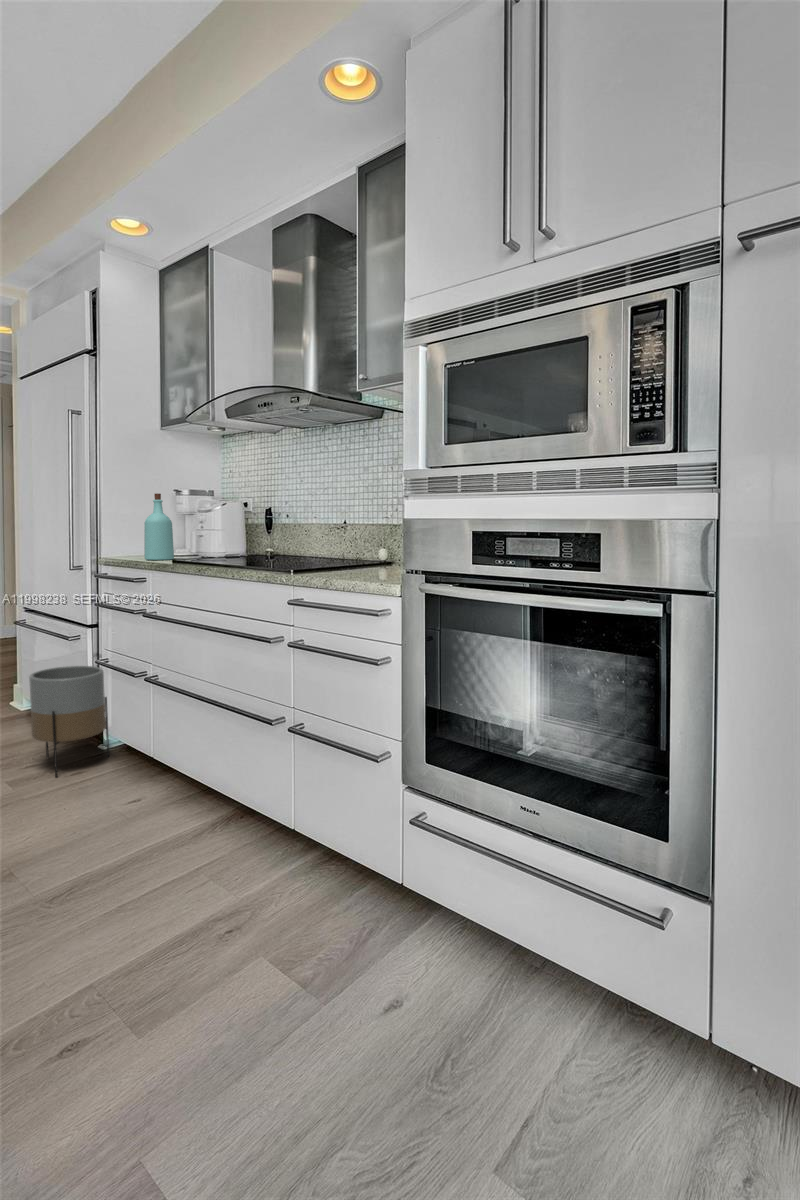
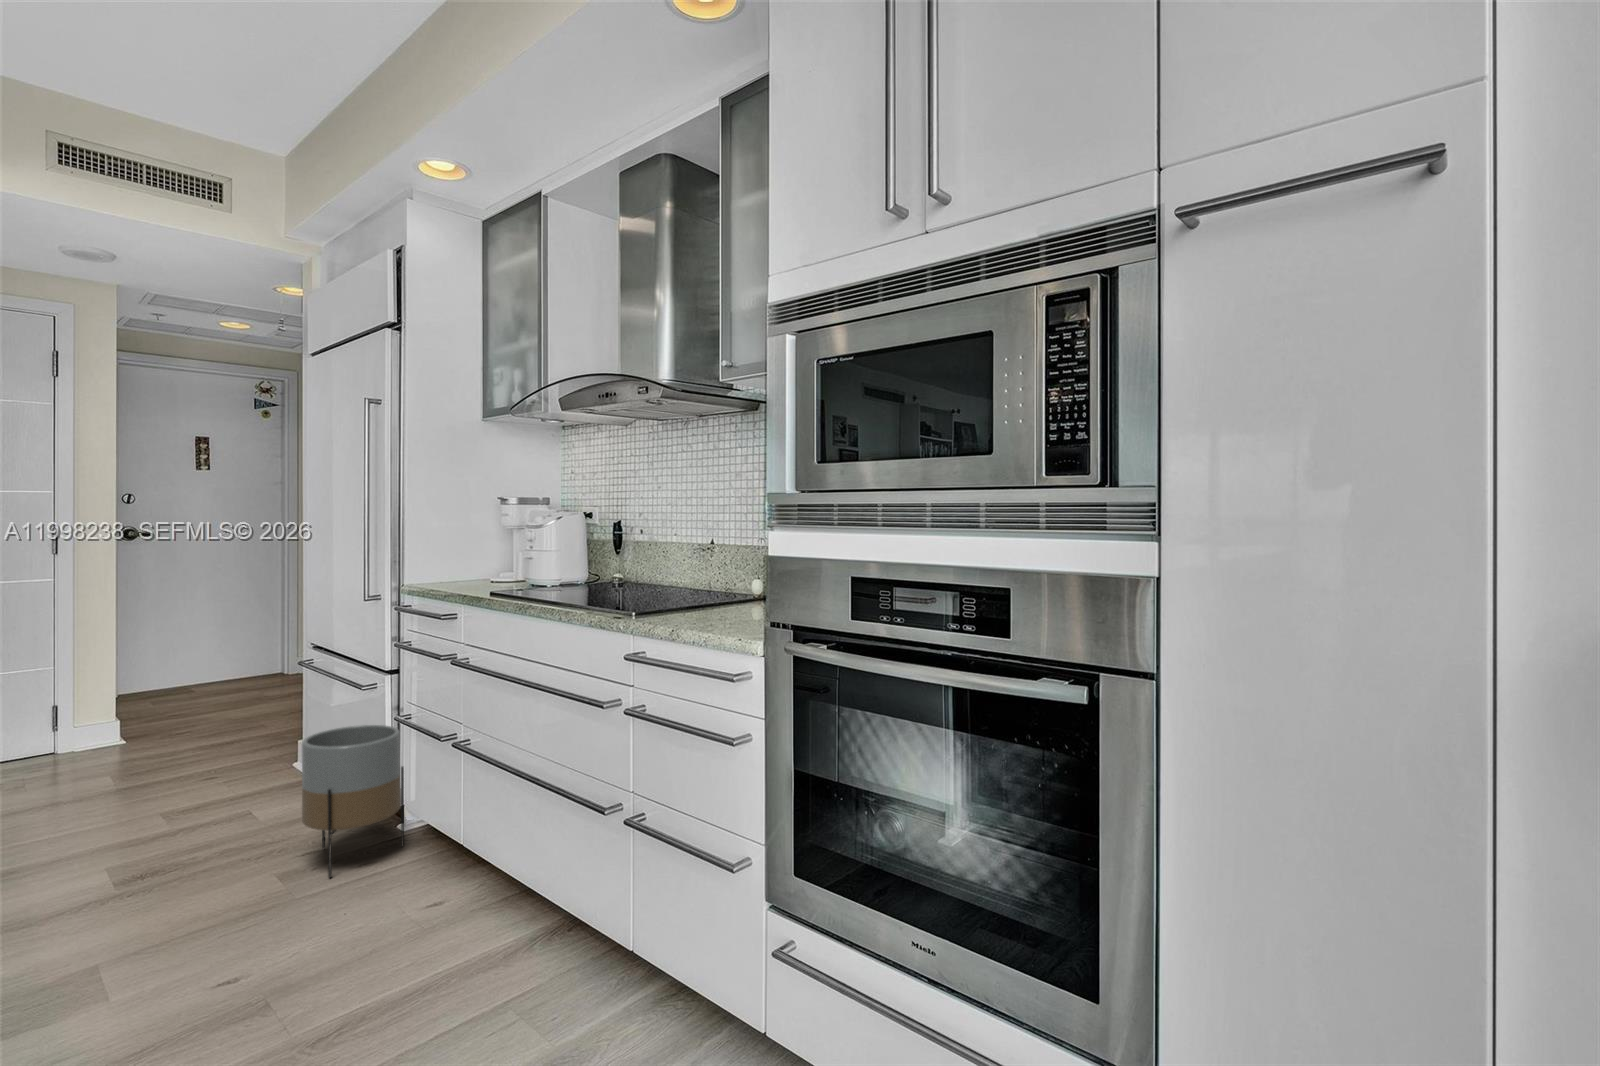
bottle: present [144,493,174,560] -> none [456,504,495,589]

